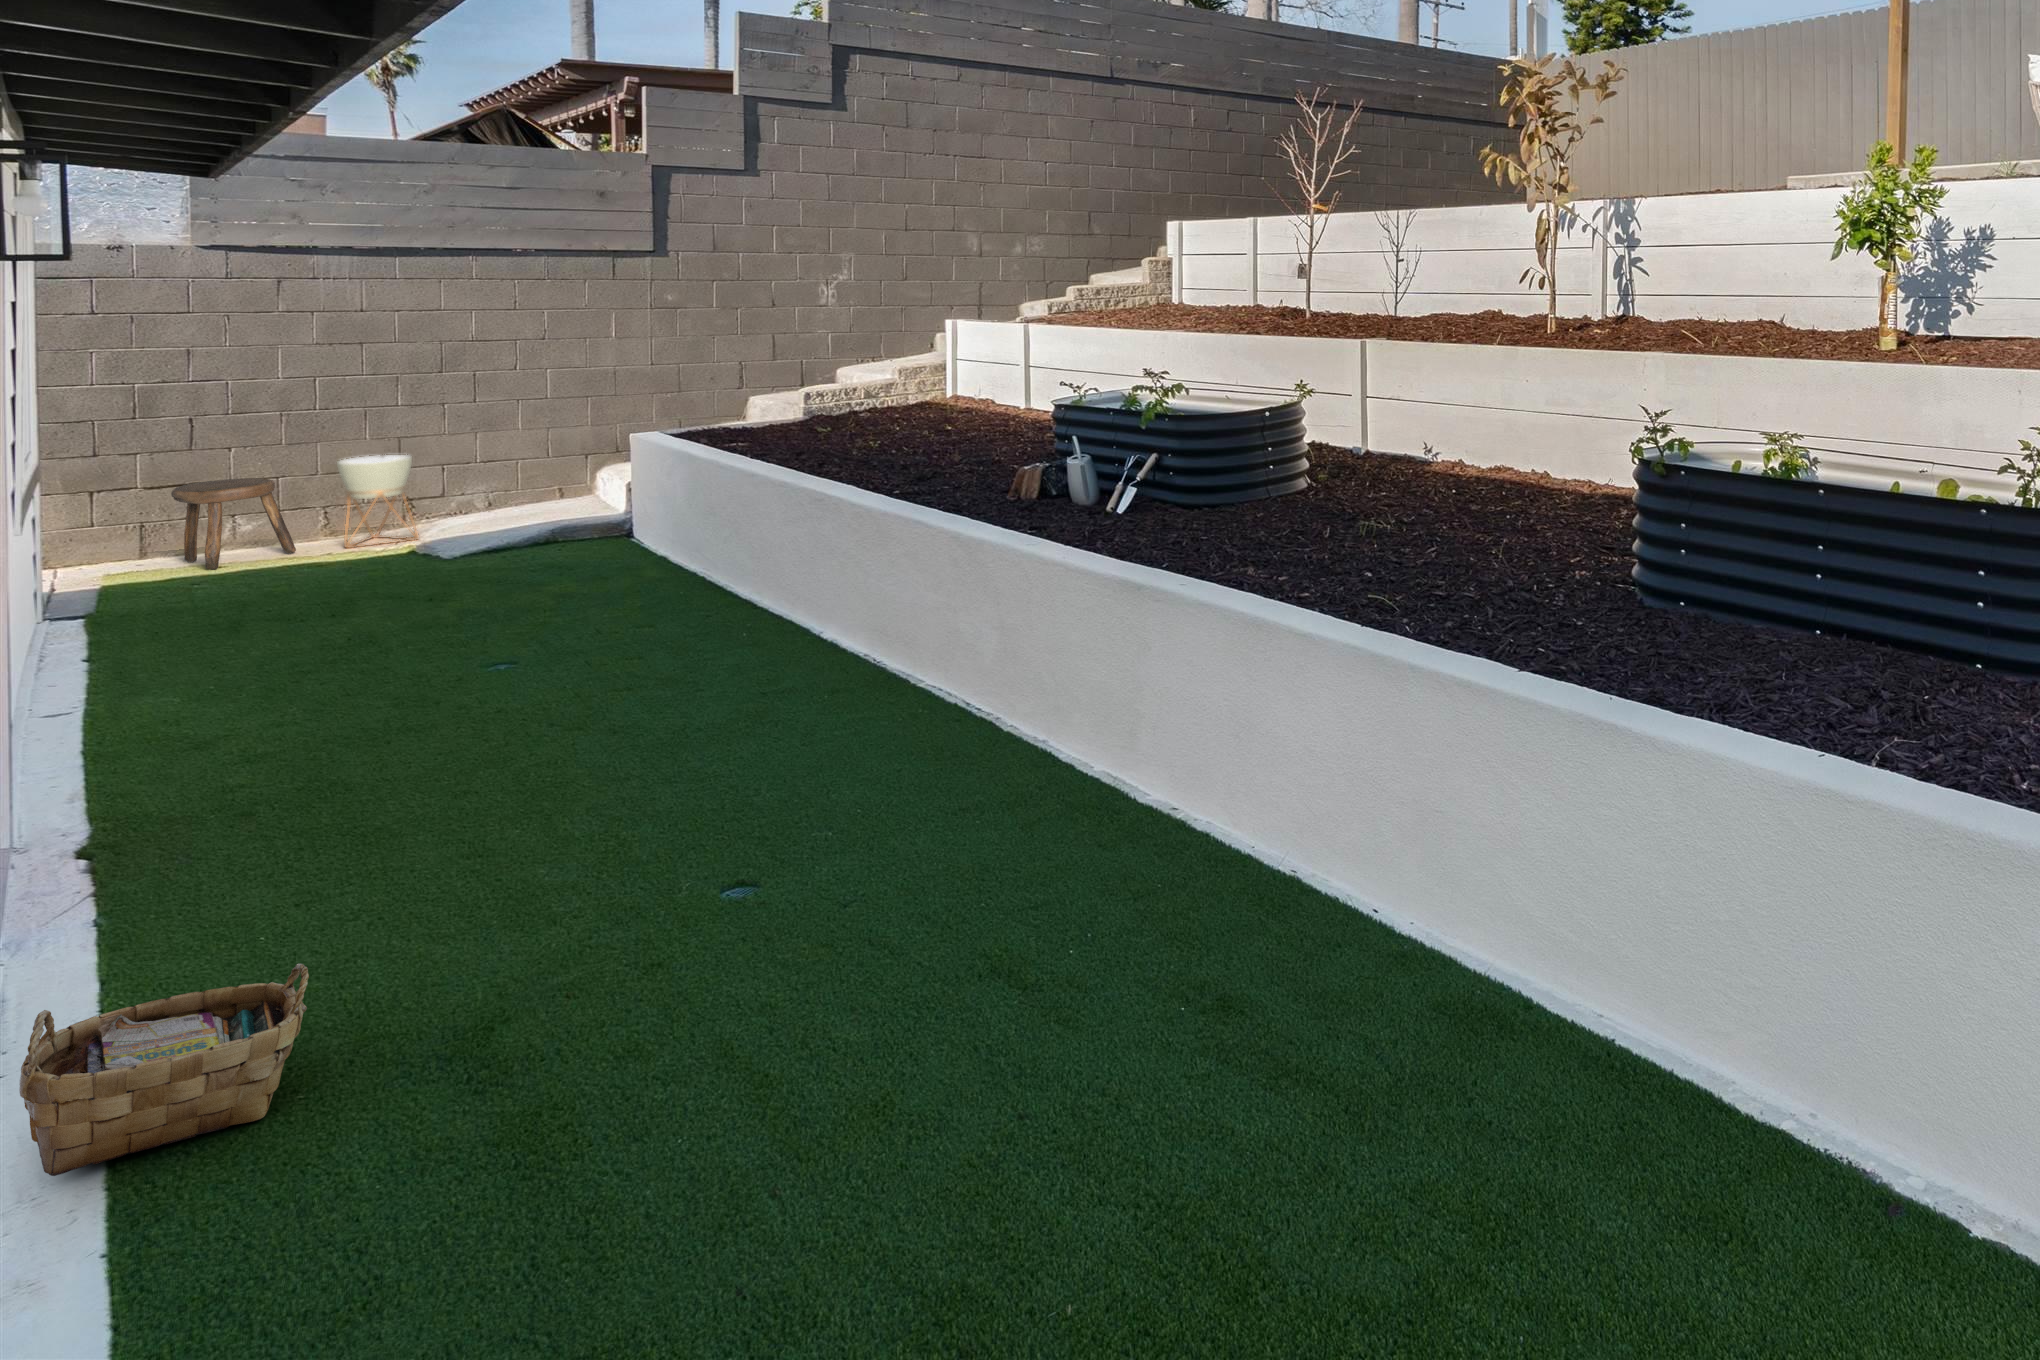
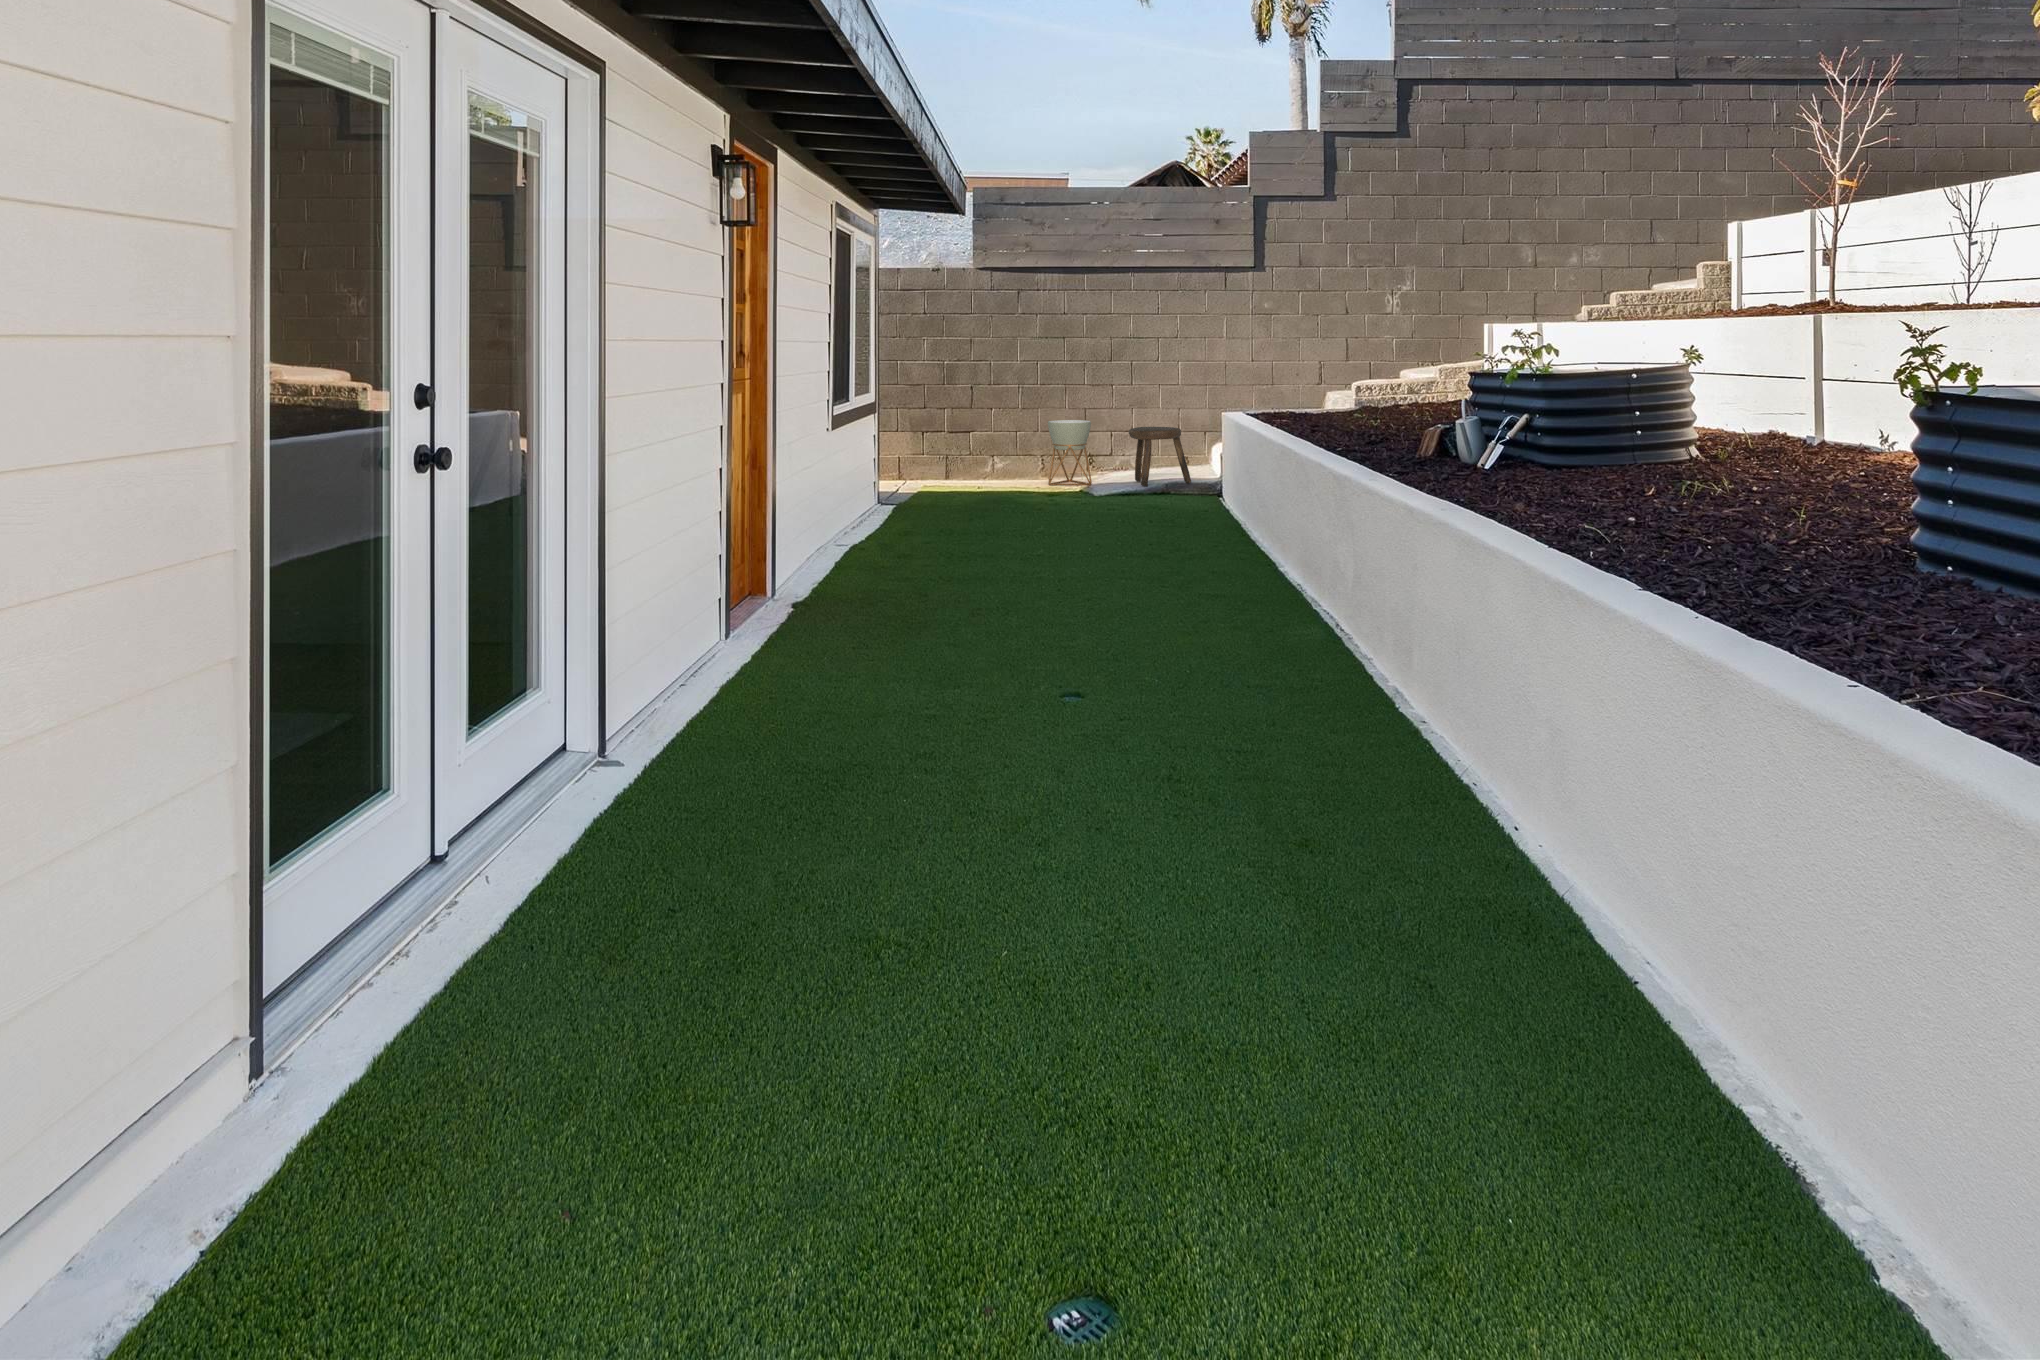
stool: present [171,478,296,569] -> present [1129,427,1191,486]
woven basket: present [19,964,309,1176] -> none [674,611,801,705]

